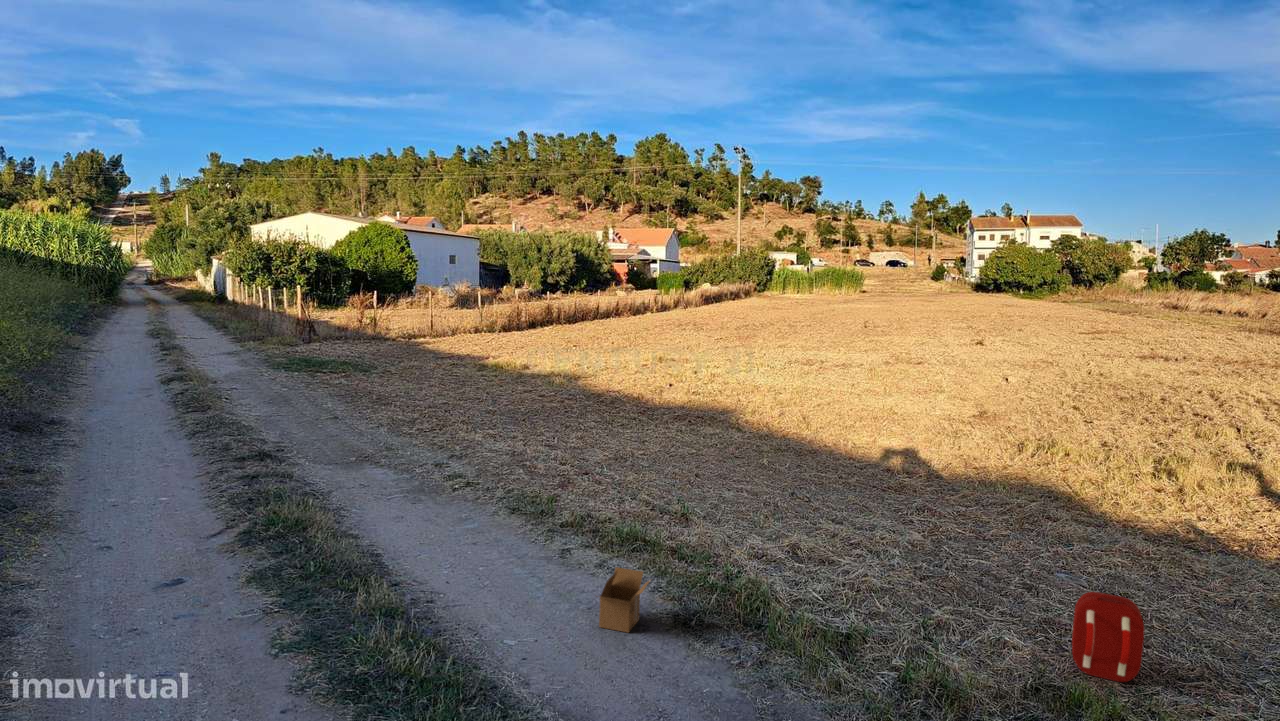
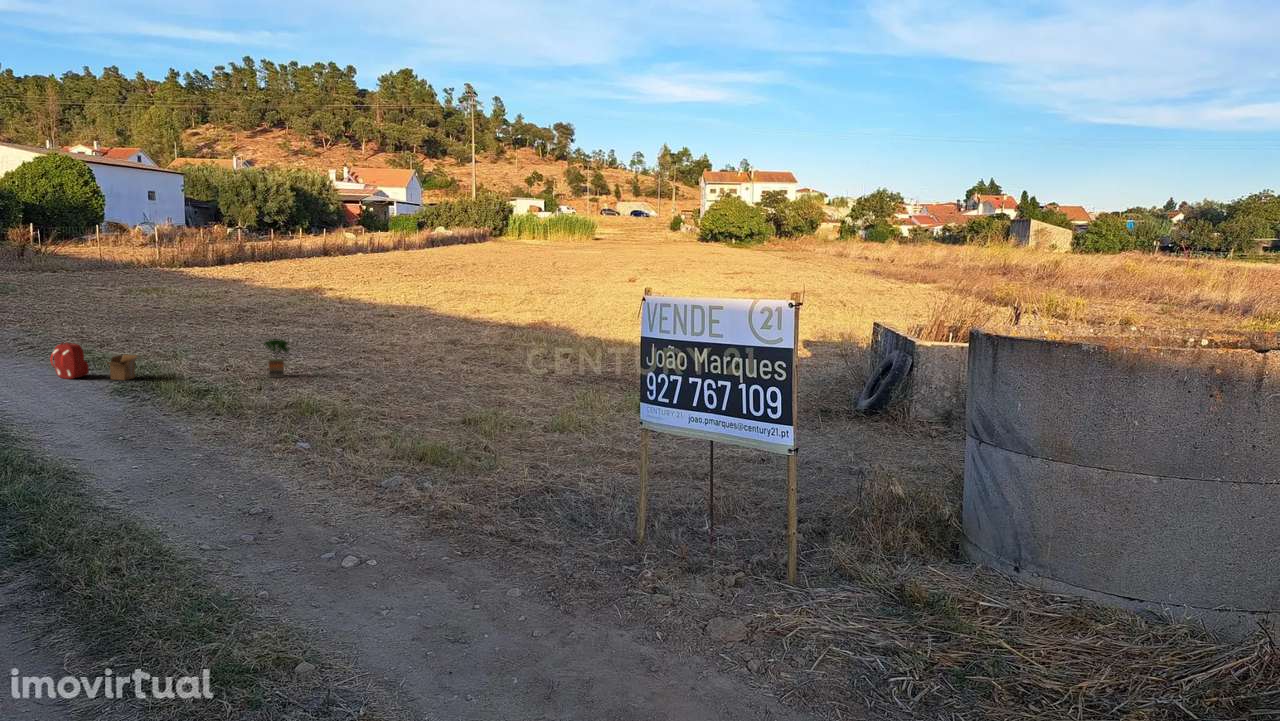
potted tree: none [881,538,946,627] -> present [264,340,290,378]
backpack: present [1072,592,1145,682] -> present [51,343,89,379]

